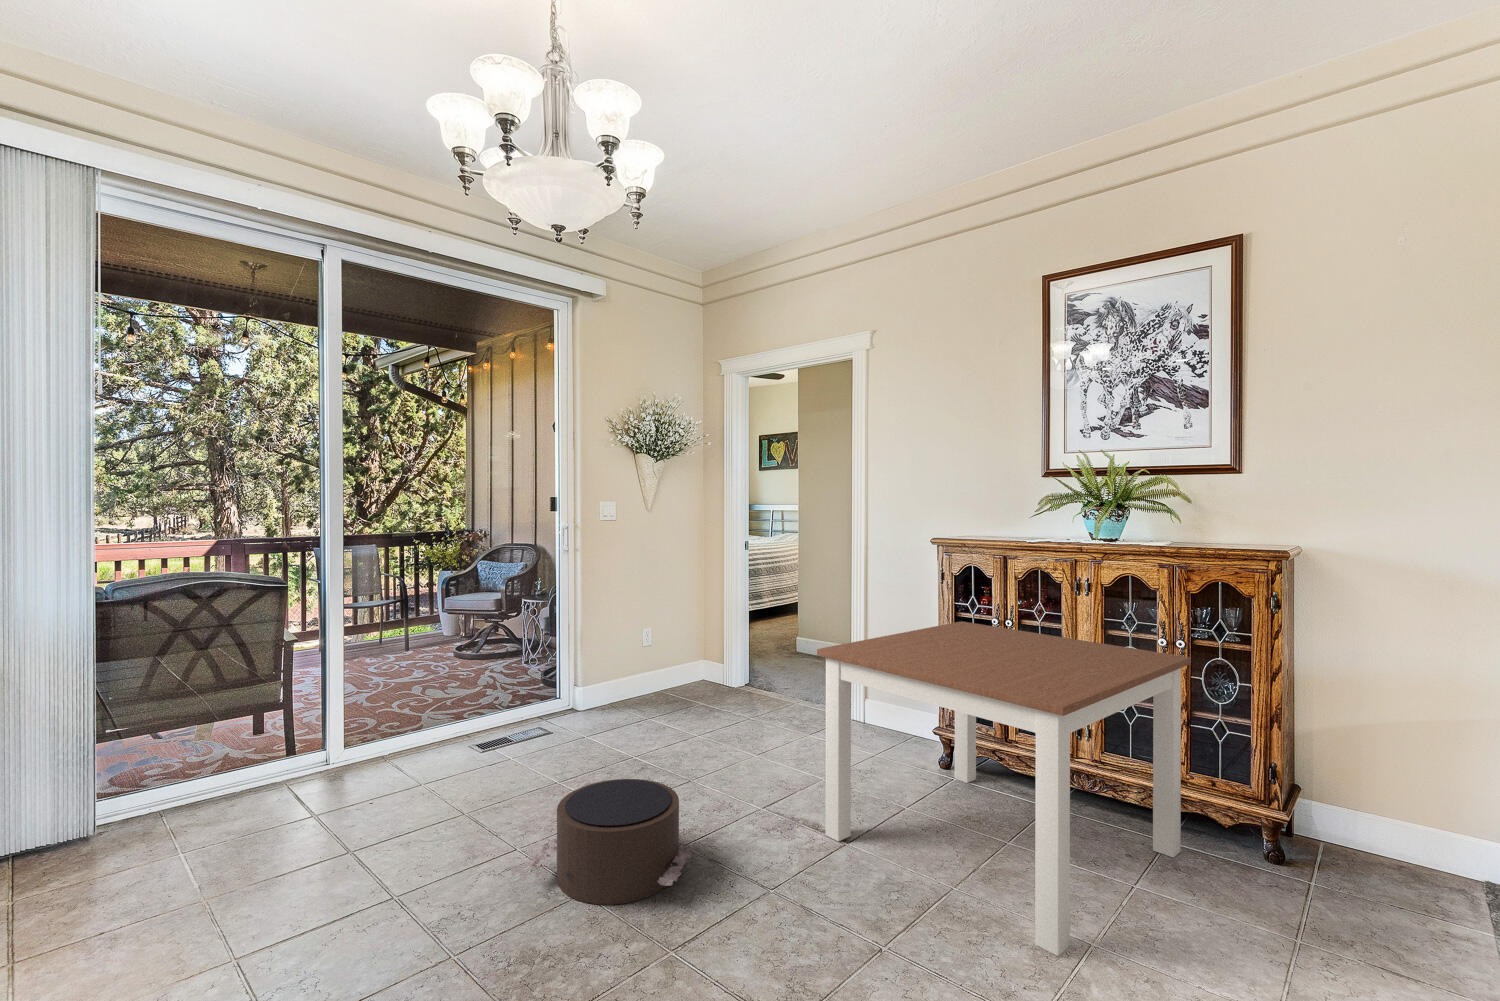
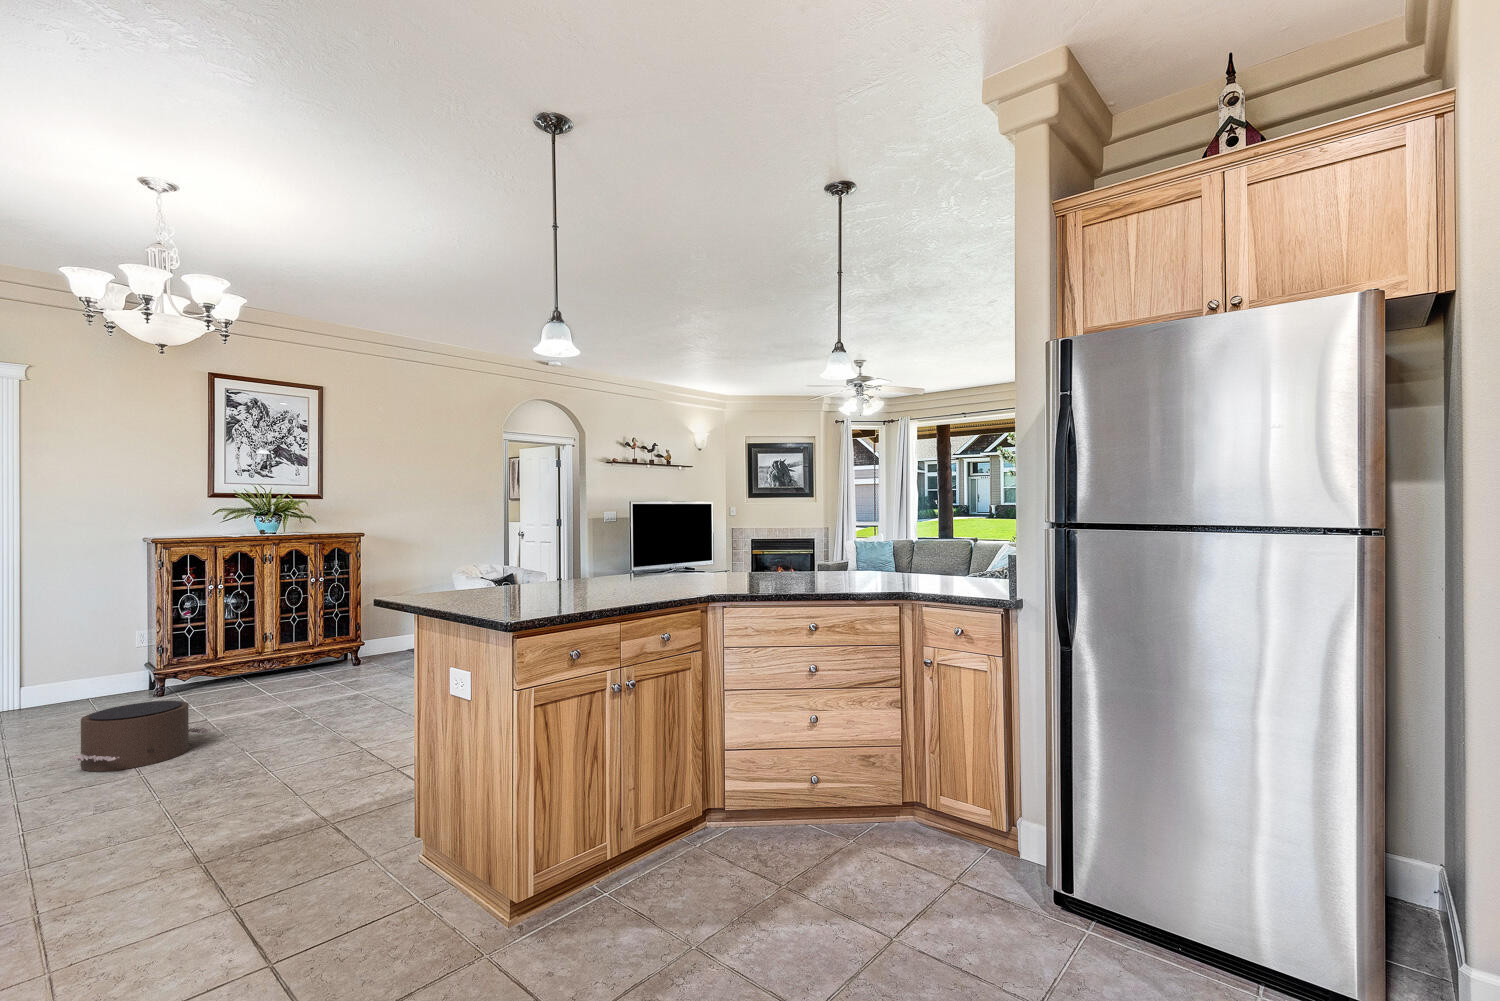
dining table: present [817,621,1191,956] -> none [178,583,363,719]

